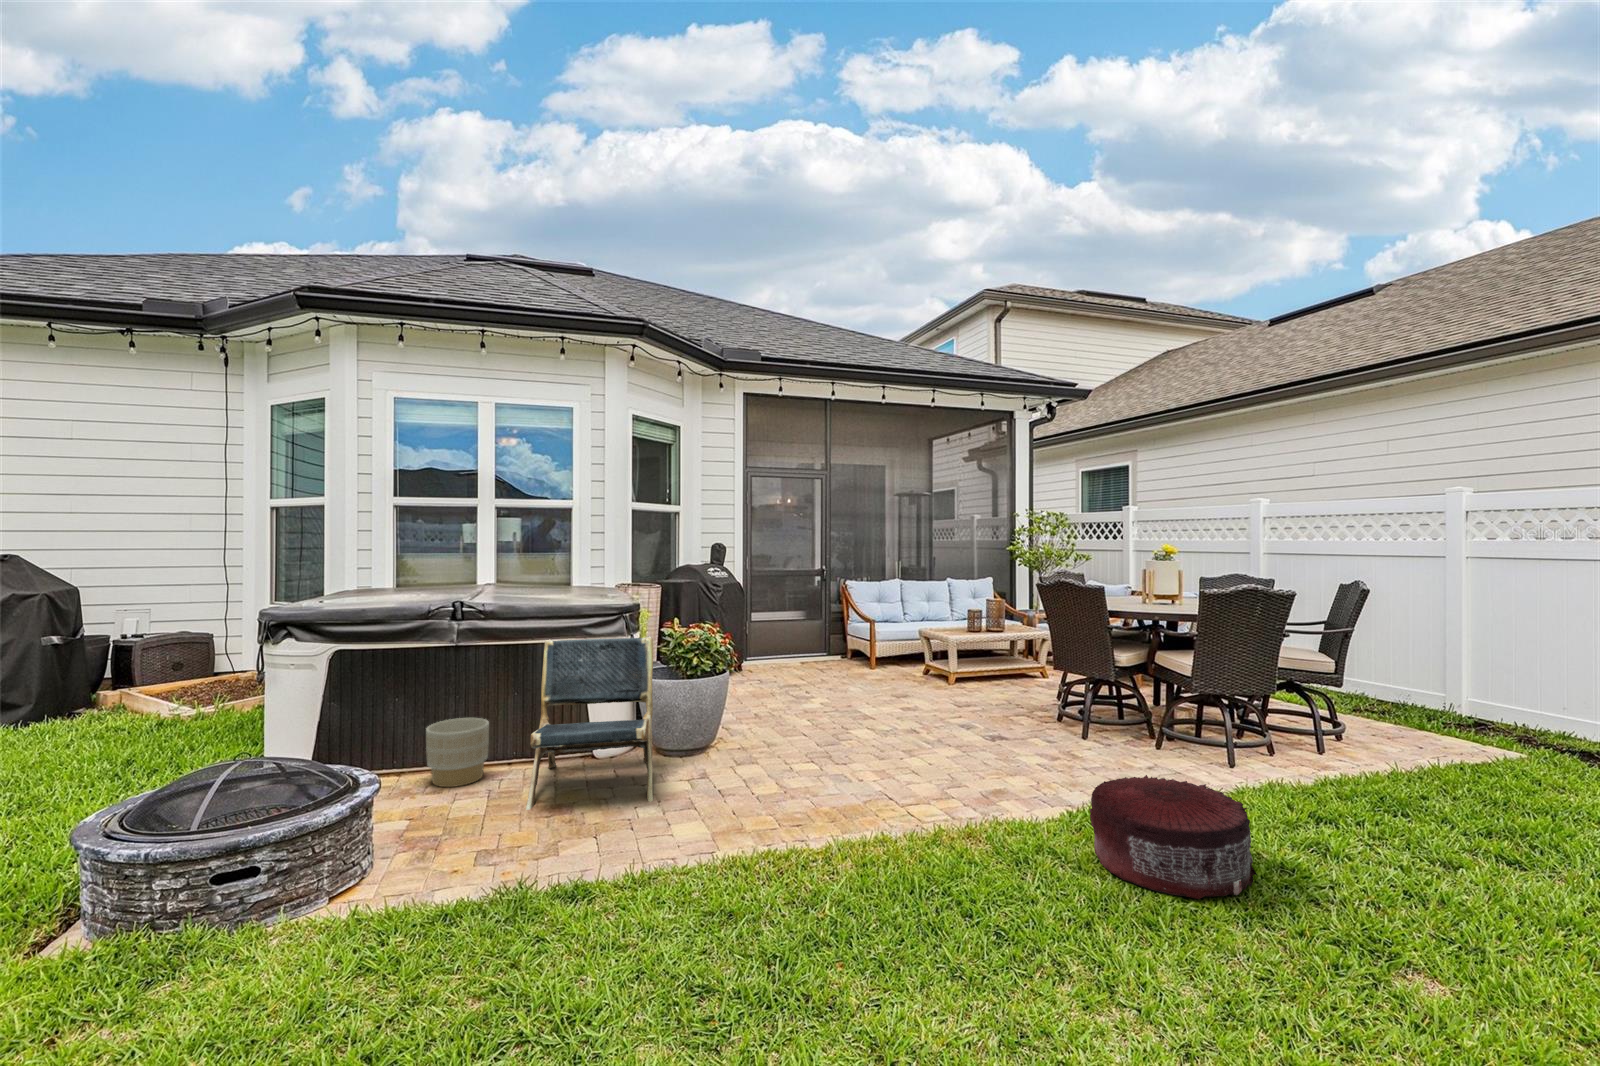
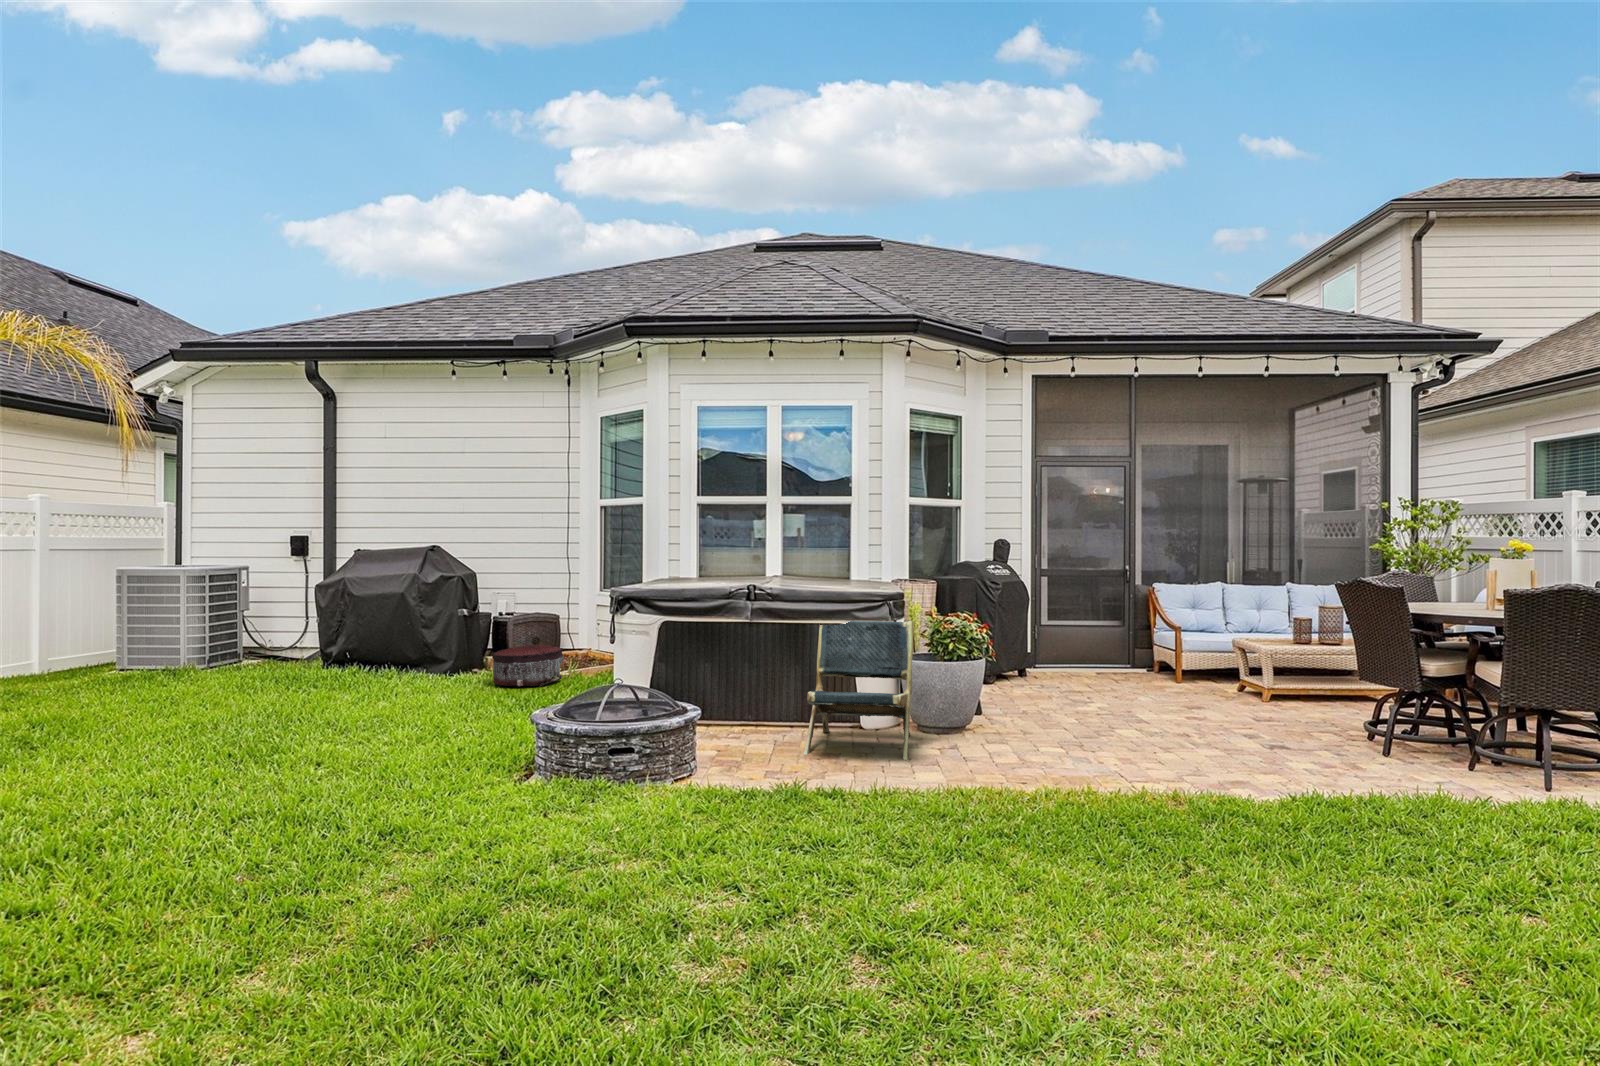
planter: present [426,718,489,787] -> none [728,683,775,736]
pouf: present [1089,775,1257,899] -> present [492,645,563,687]

